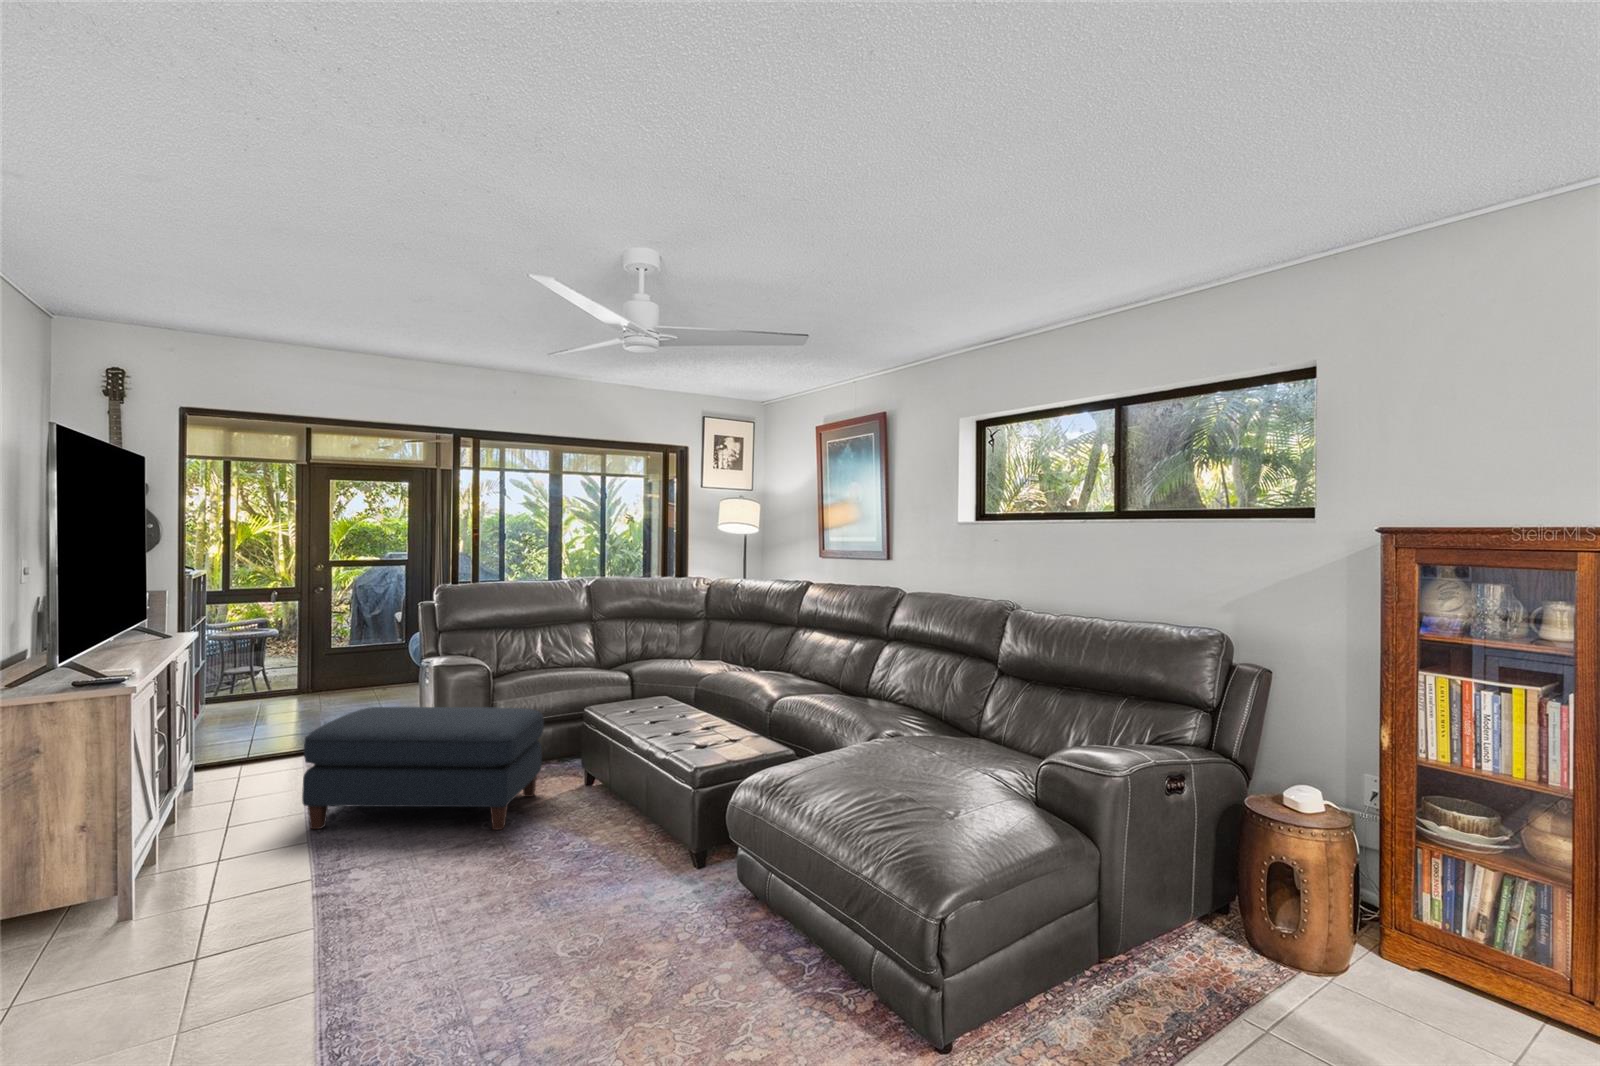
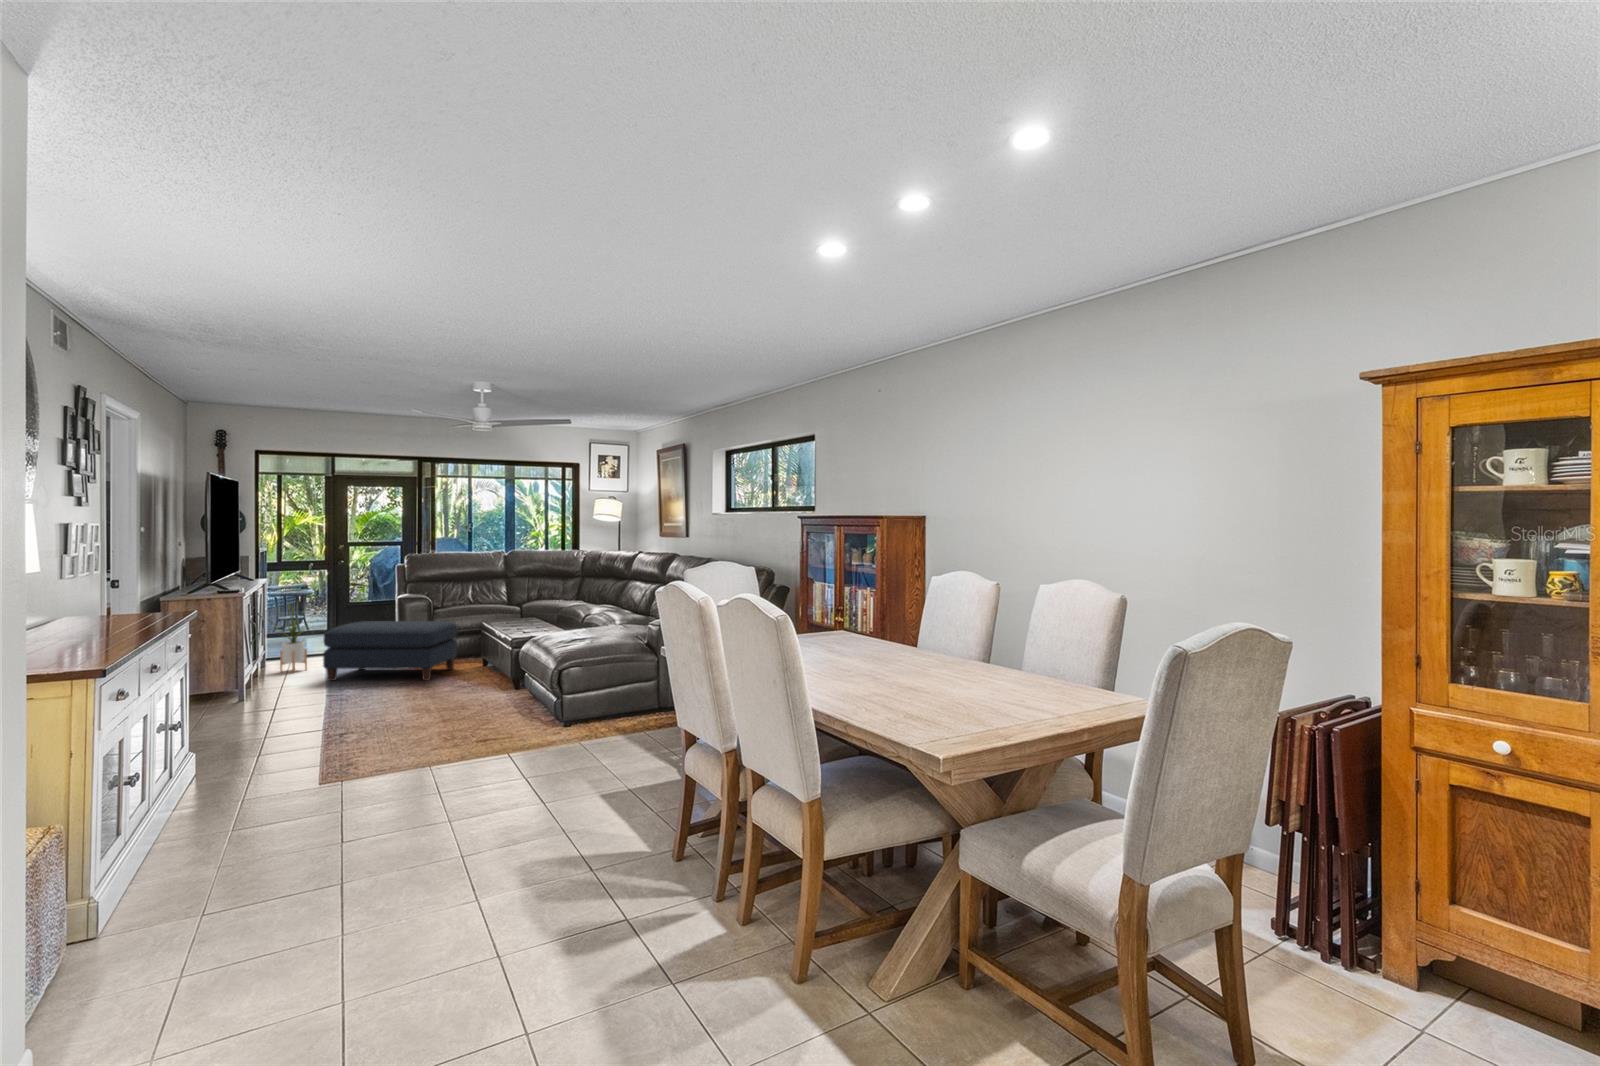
house plant: none [200,657,286,803] -> present [275,606,307,672]

